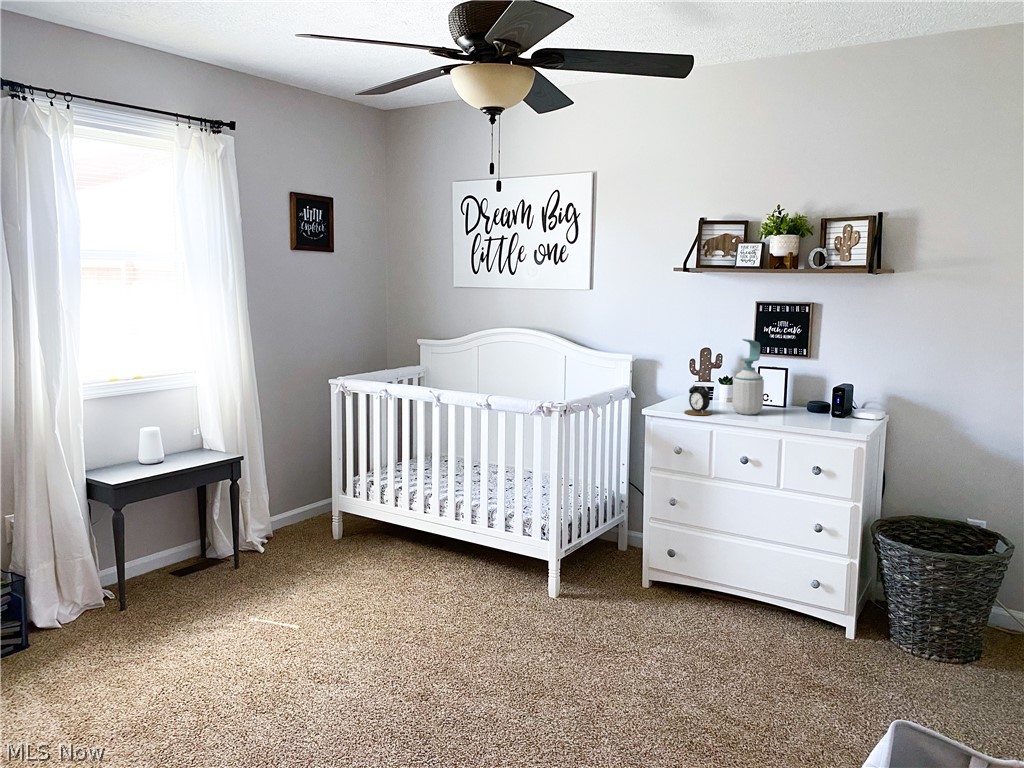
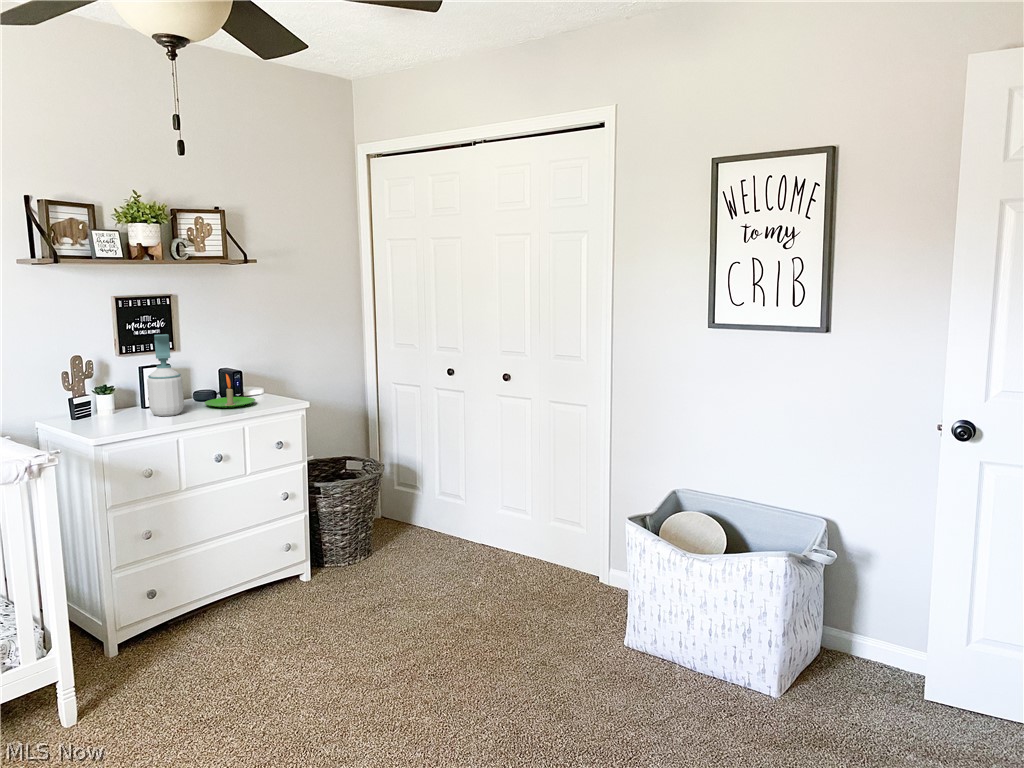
alarm clock: present [684,384,712,415] -> none [116,392,151,428]
candle: none [786,387,840,423] -> present [205,374,255,408]

